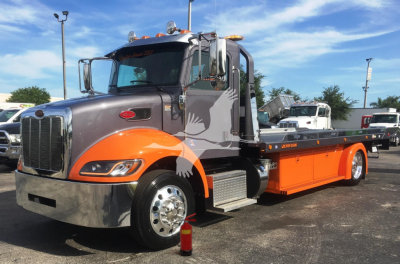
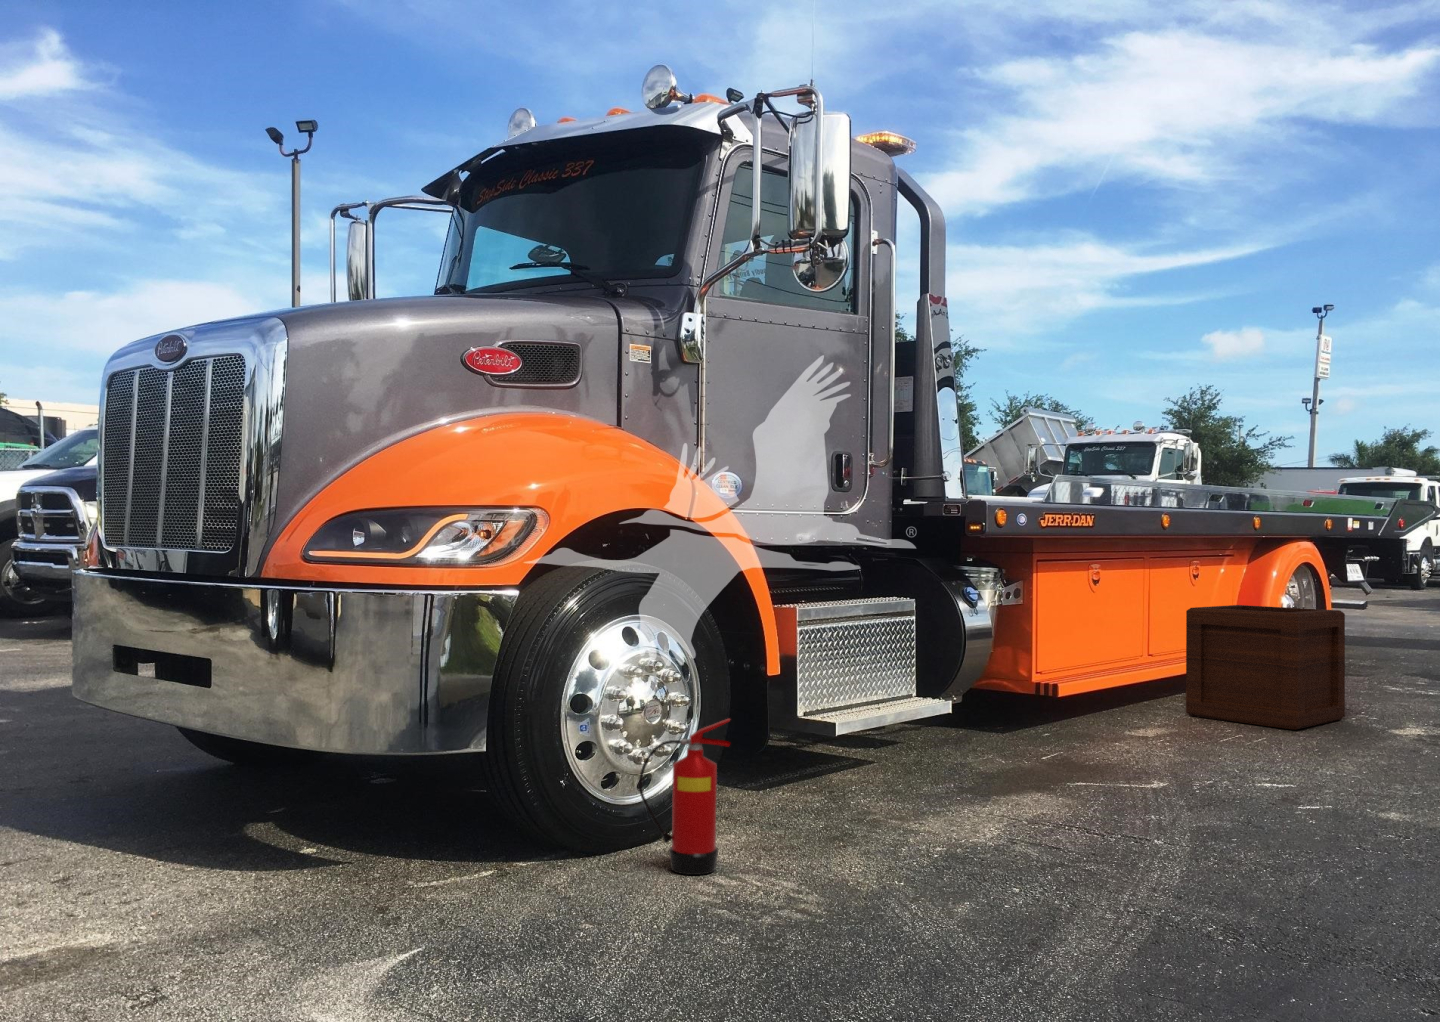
wooden crate: none [324,164,368,201] -> present [1186,605,1345,730]

